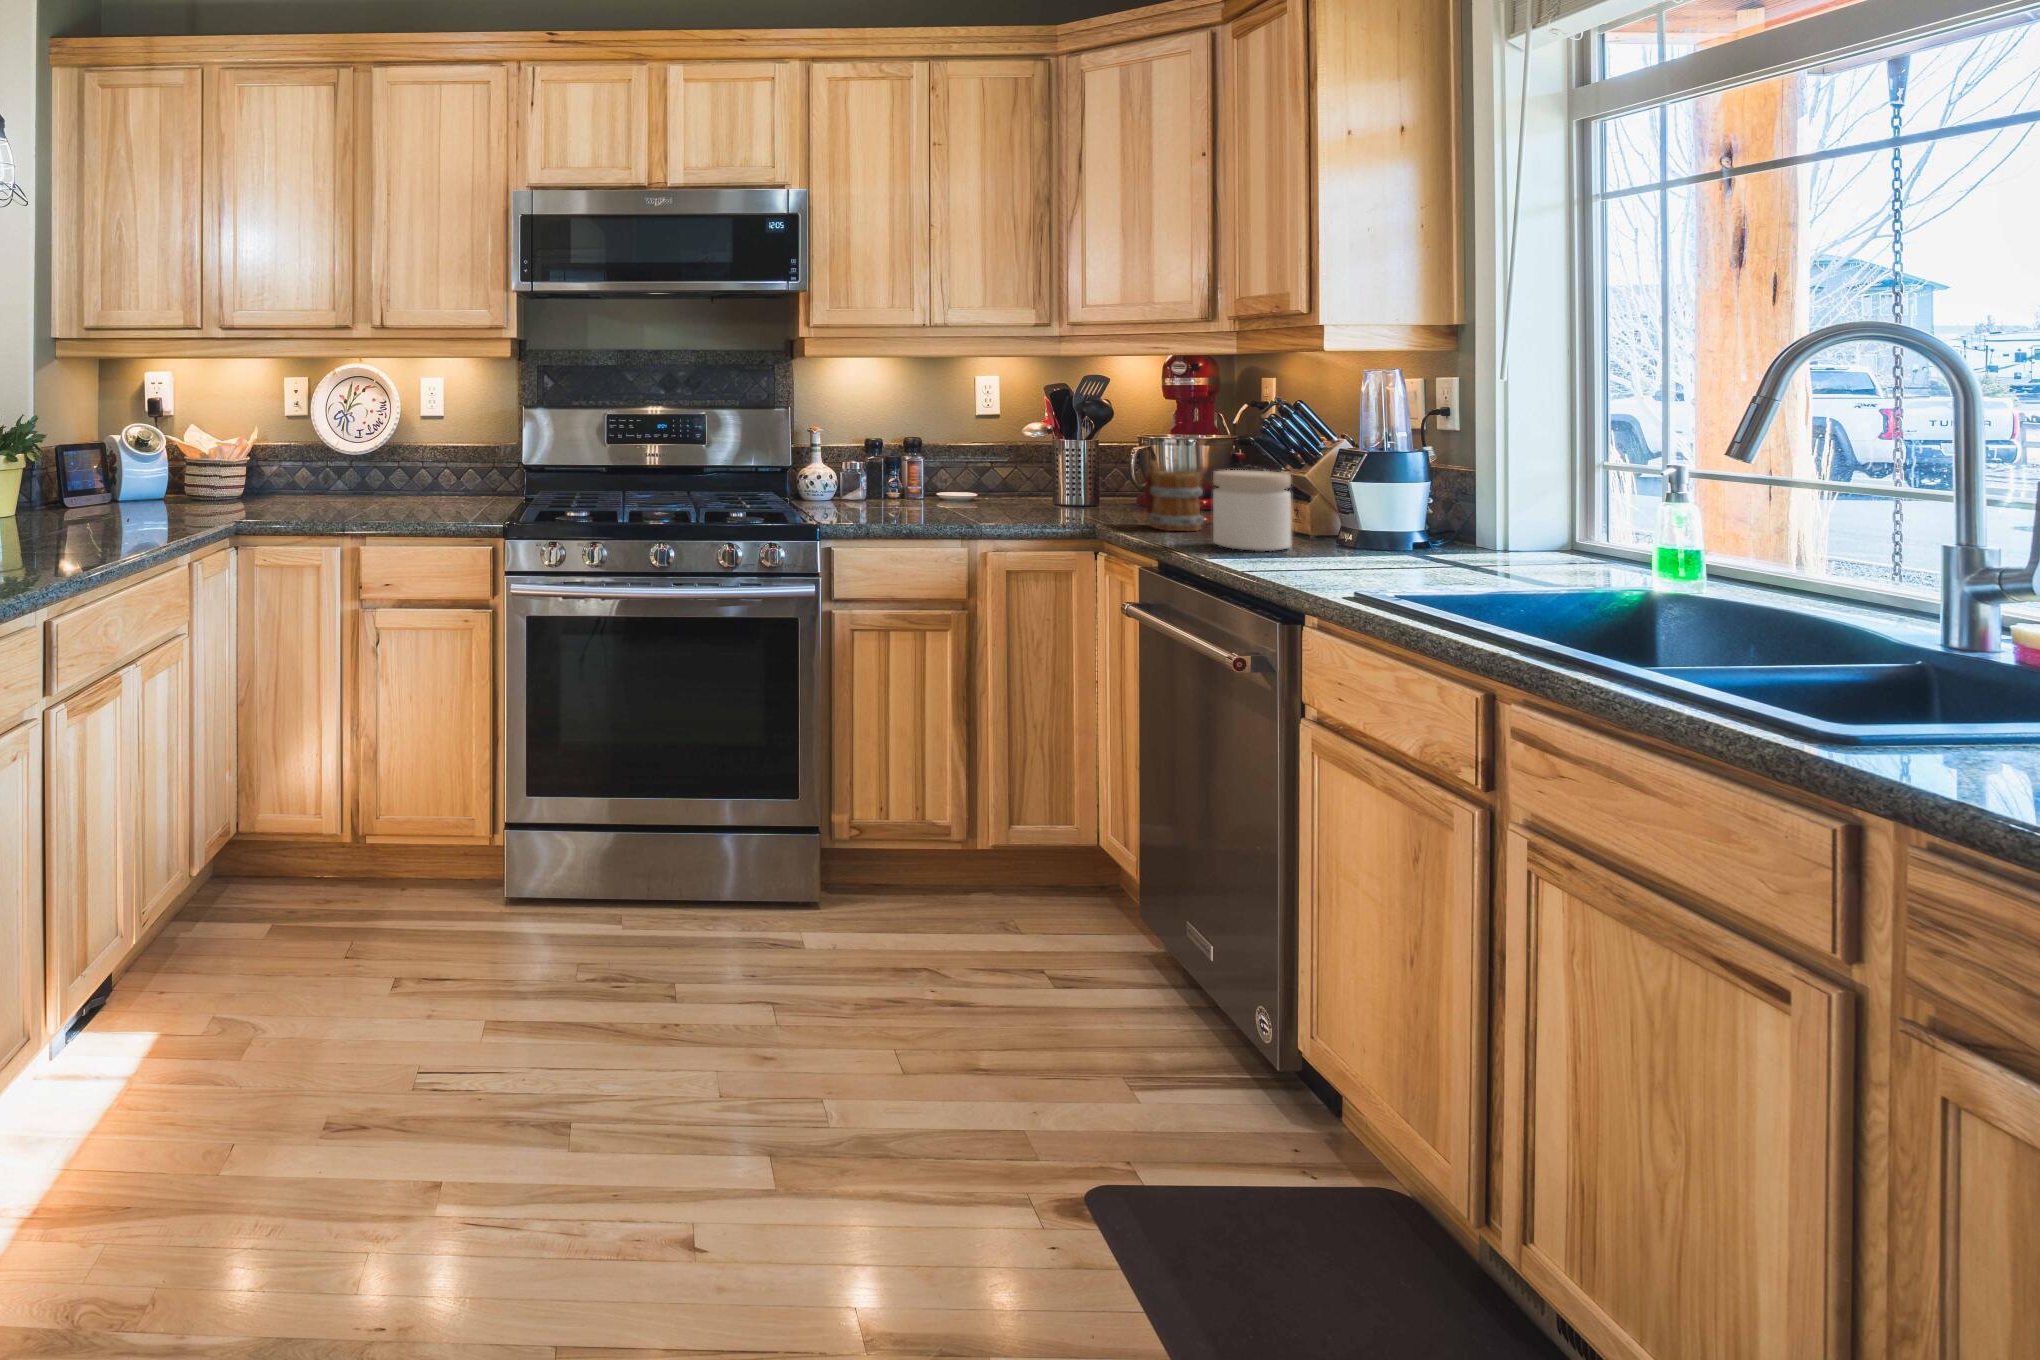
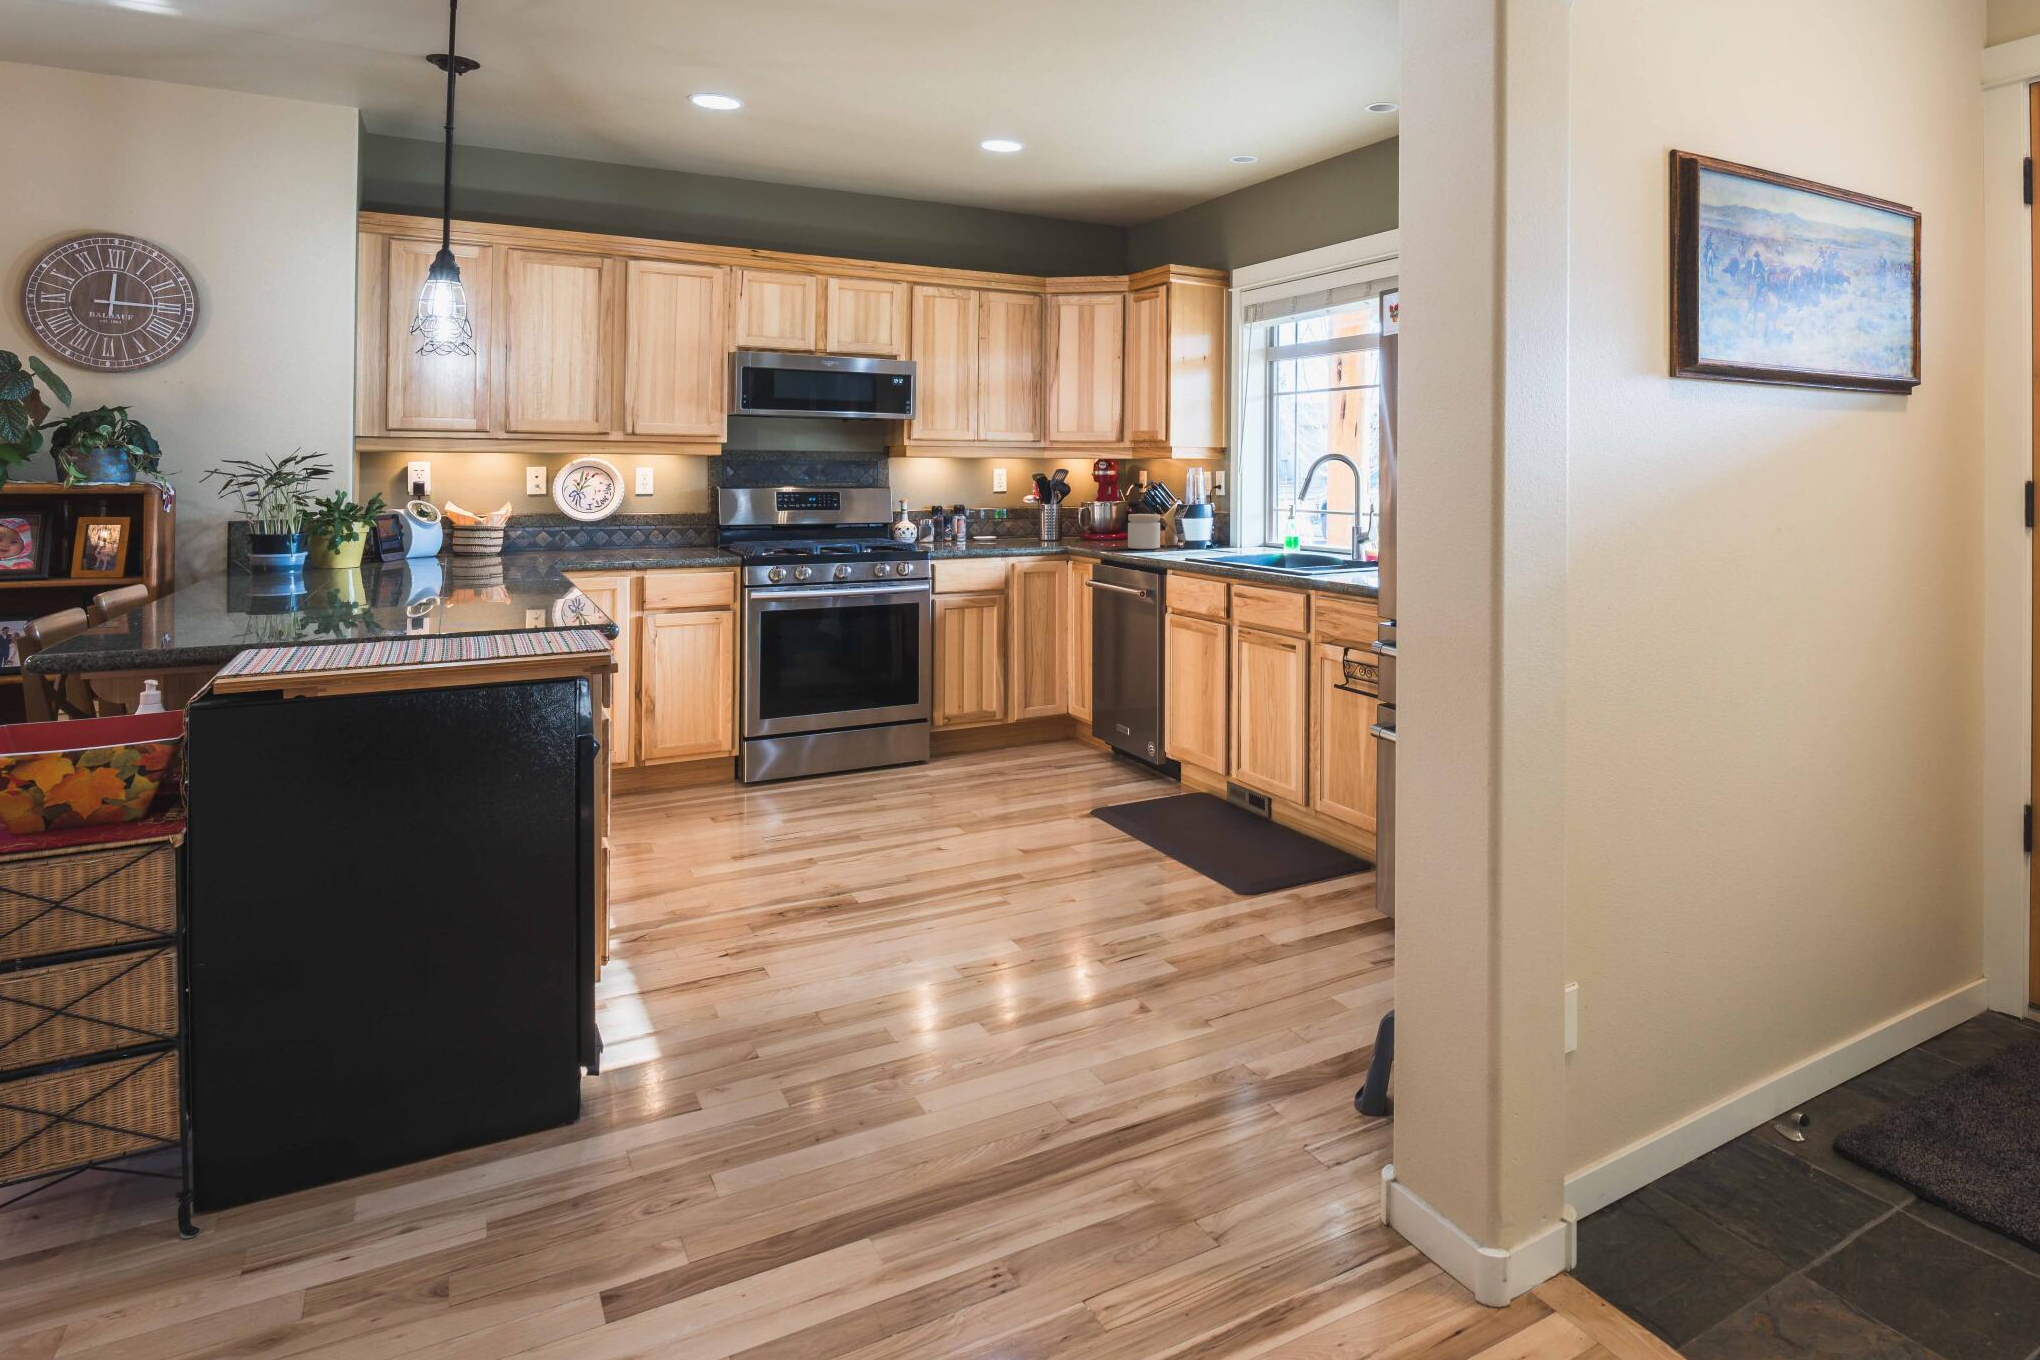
mug: present [1144,461,1204,531] -> none [1092,512,1121,546]

